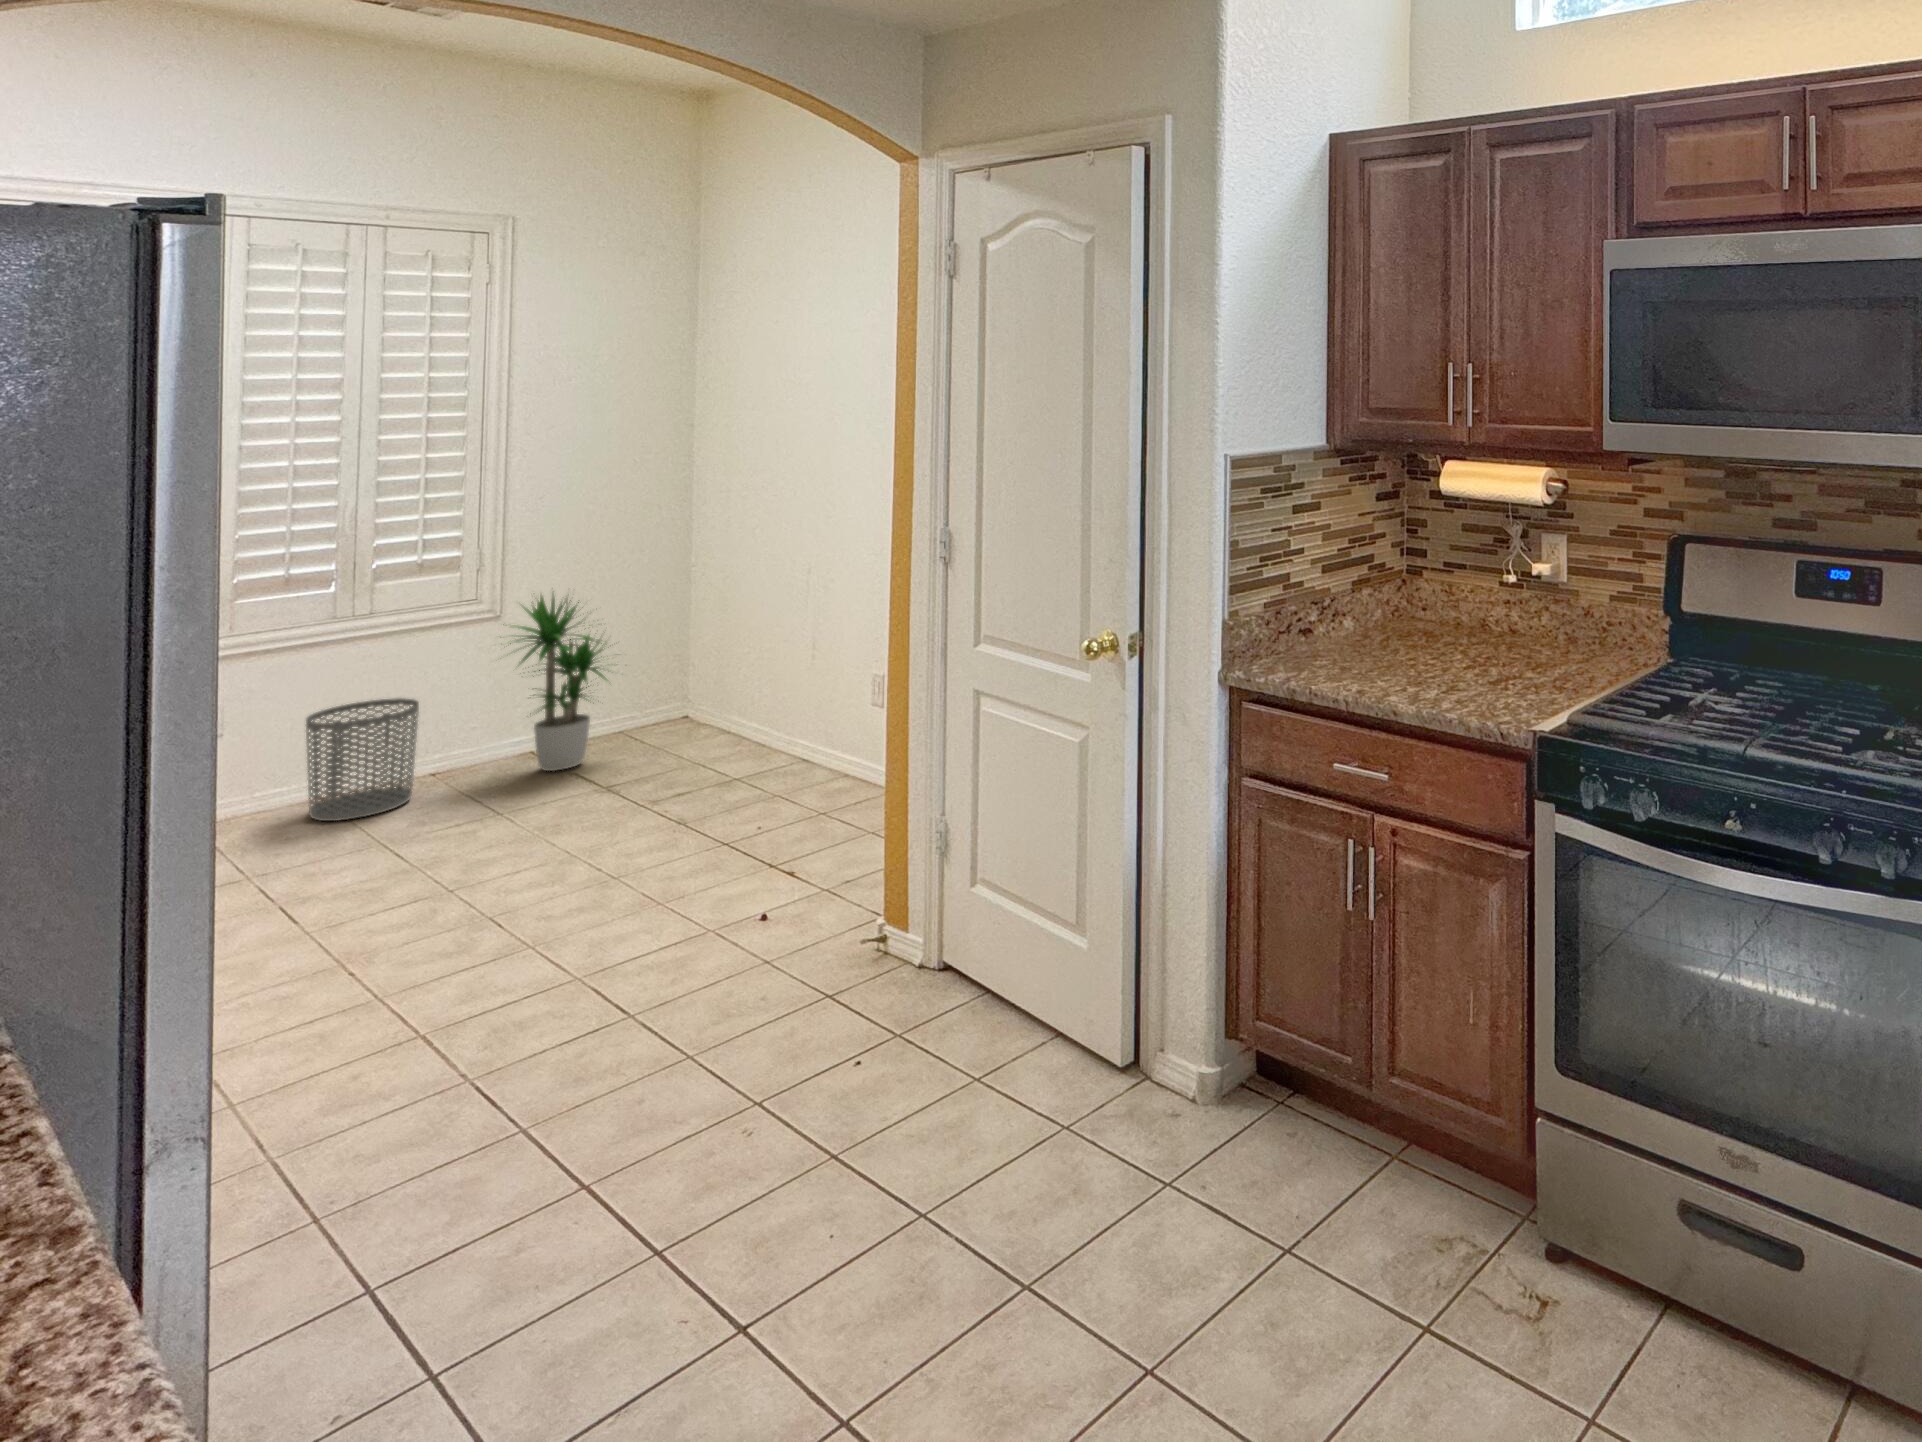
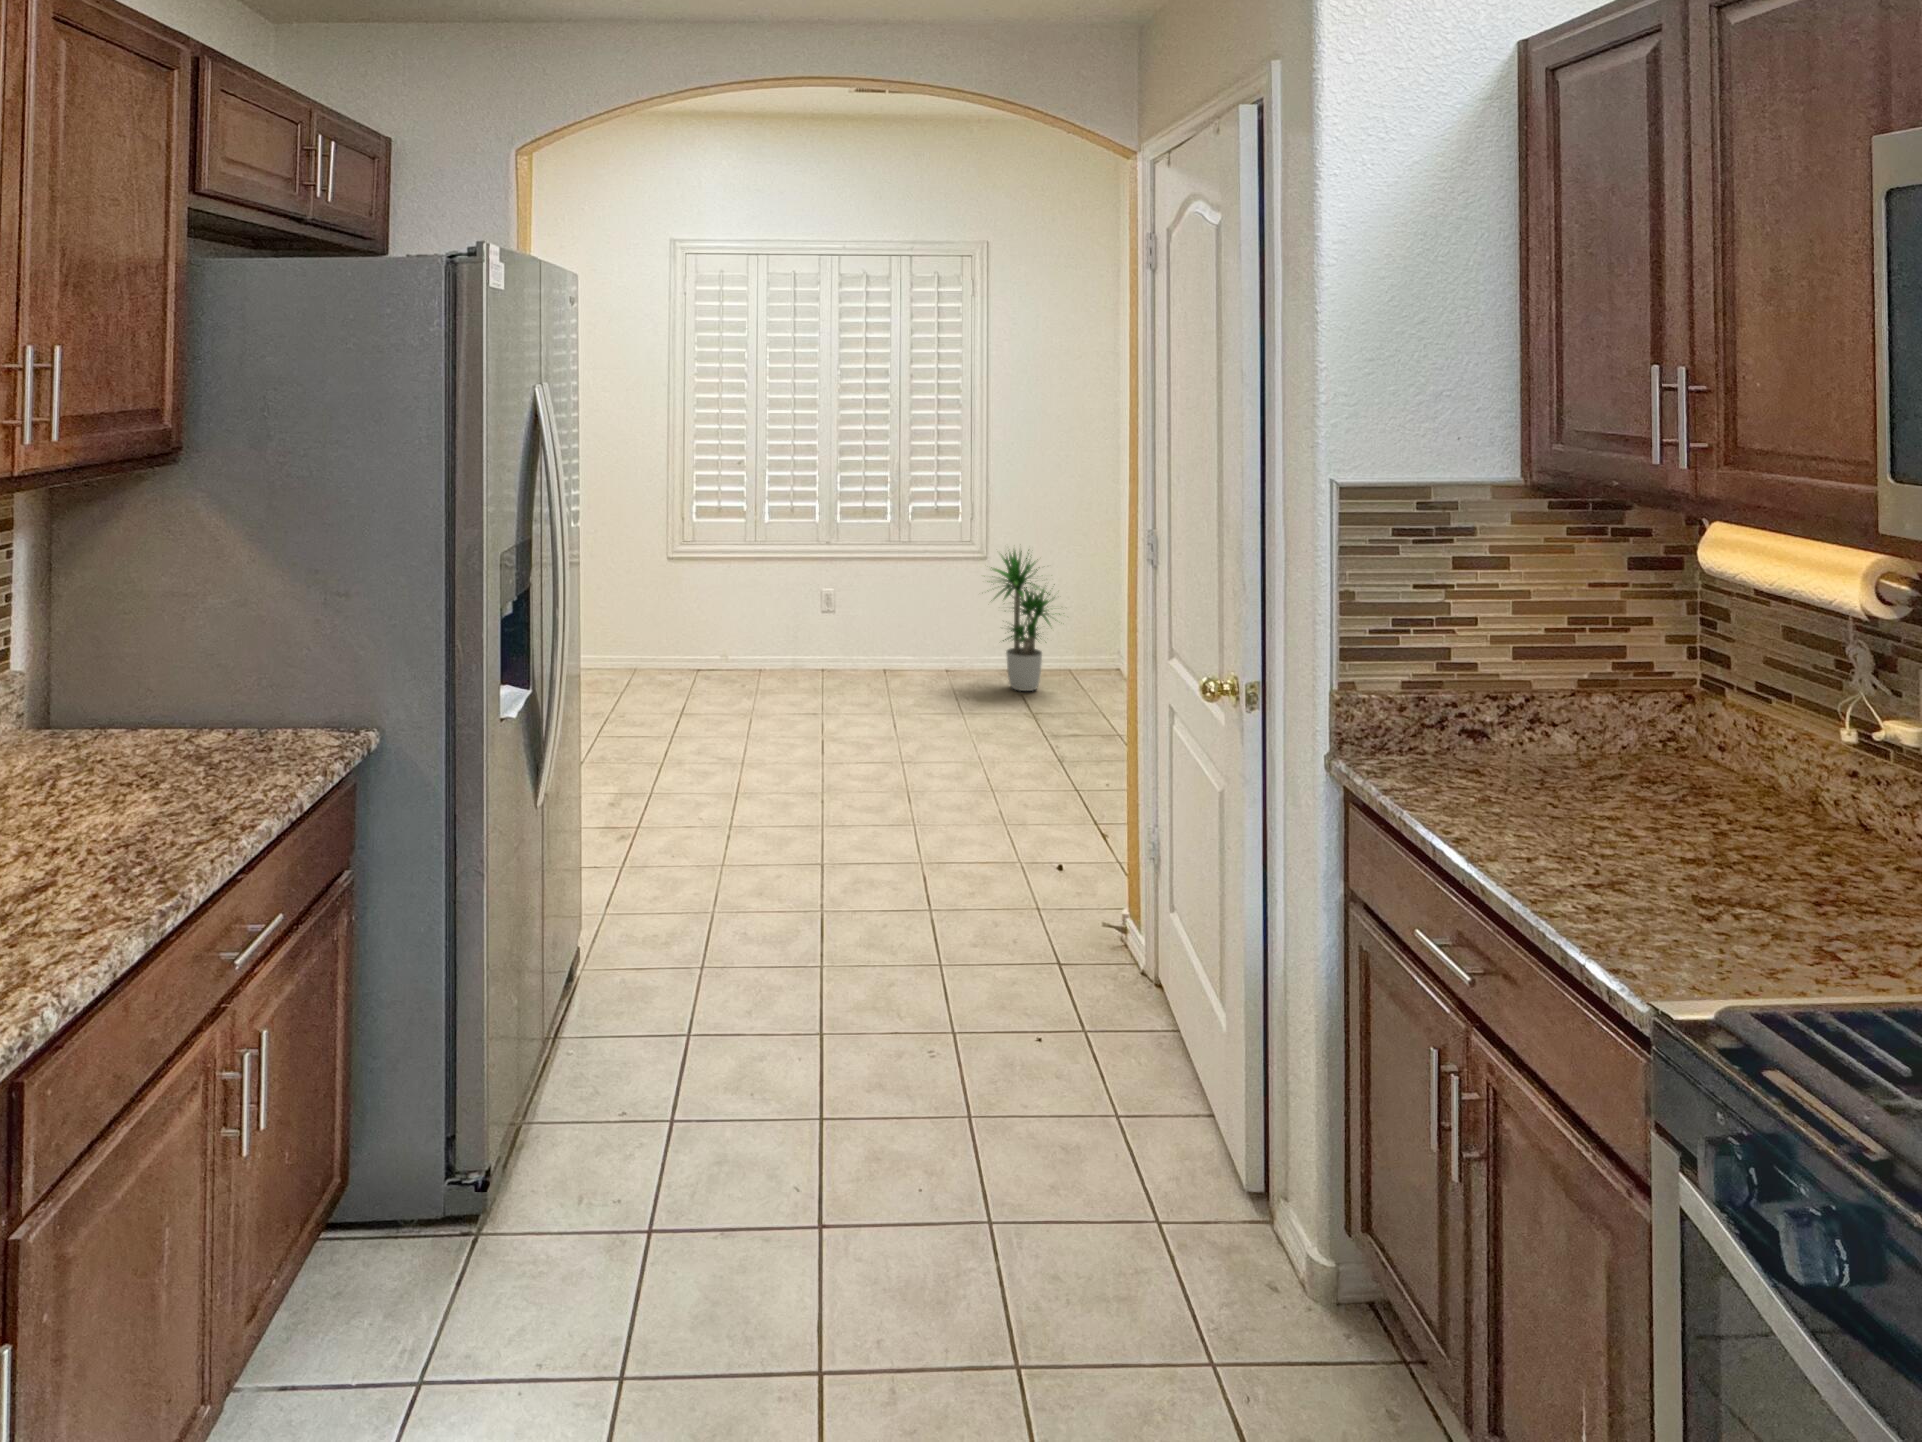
waste bin: present [306,698,419,821] -> none [878,607,937,690]

